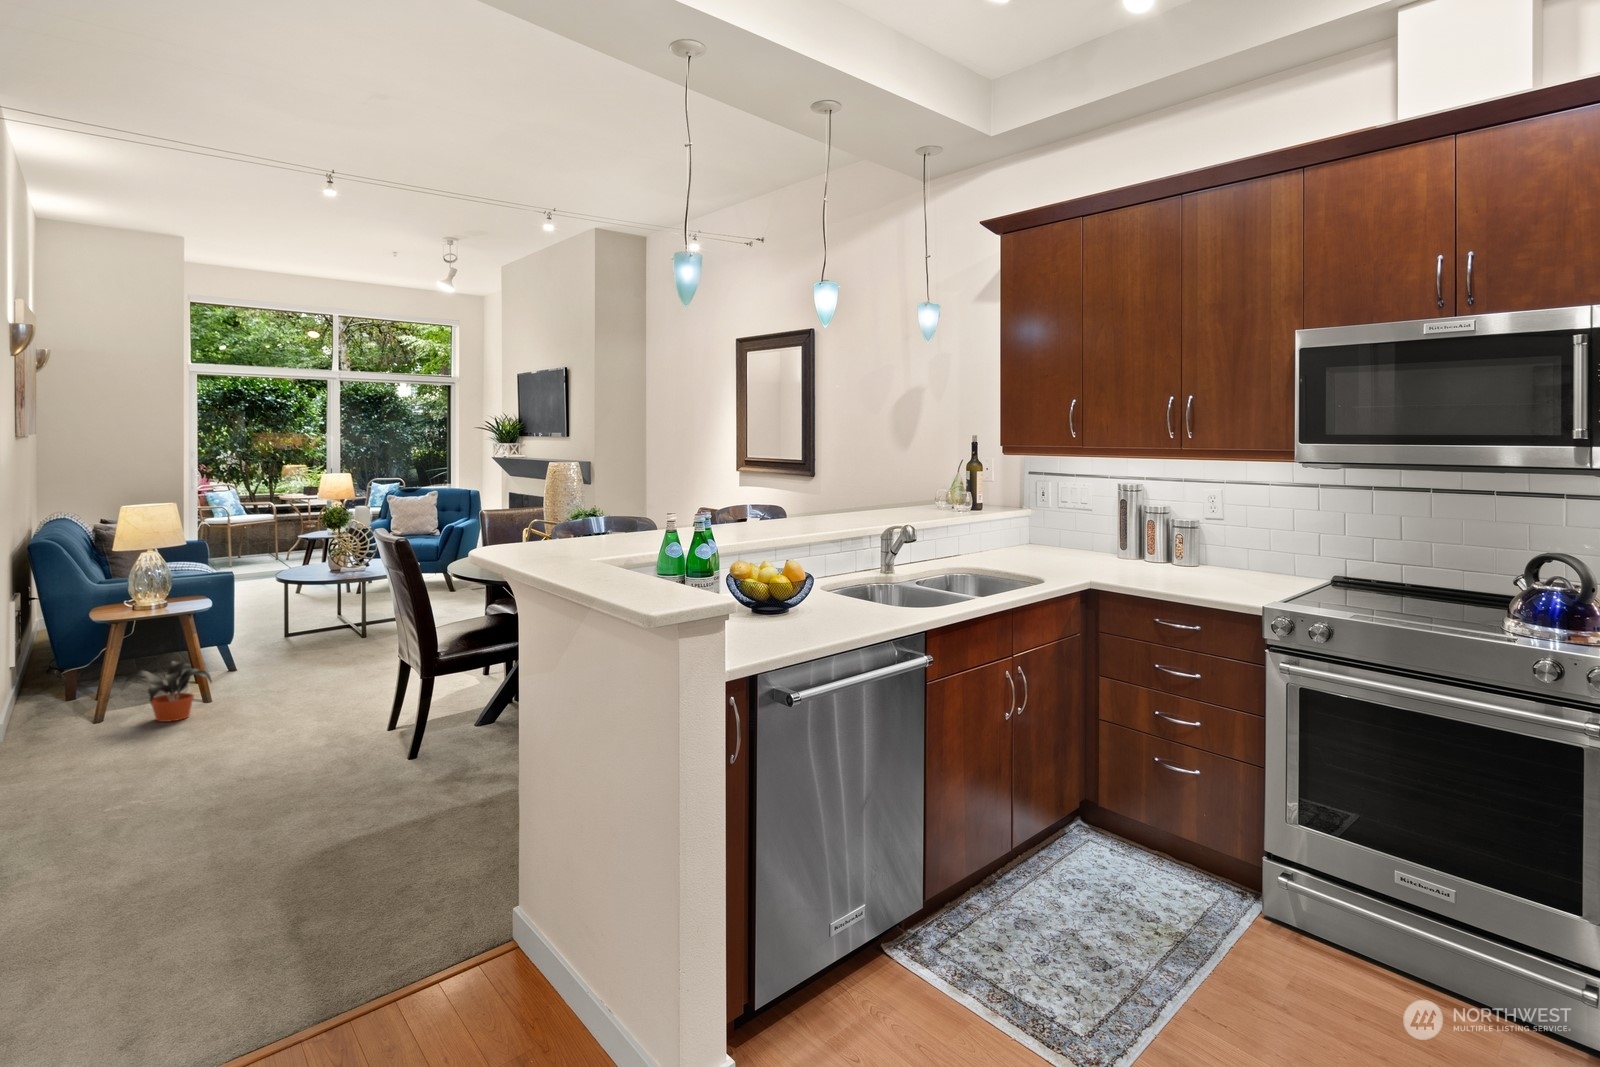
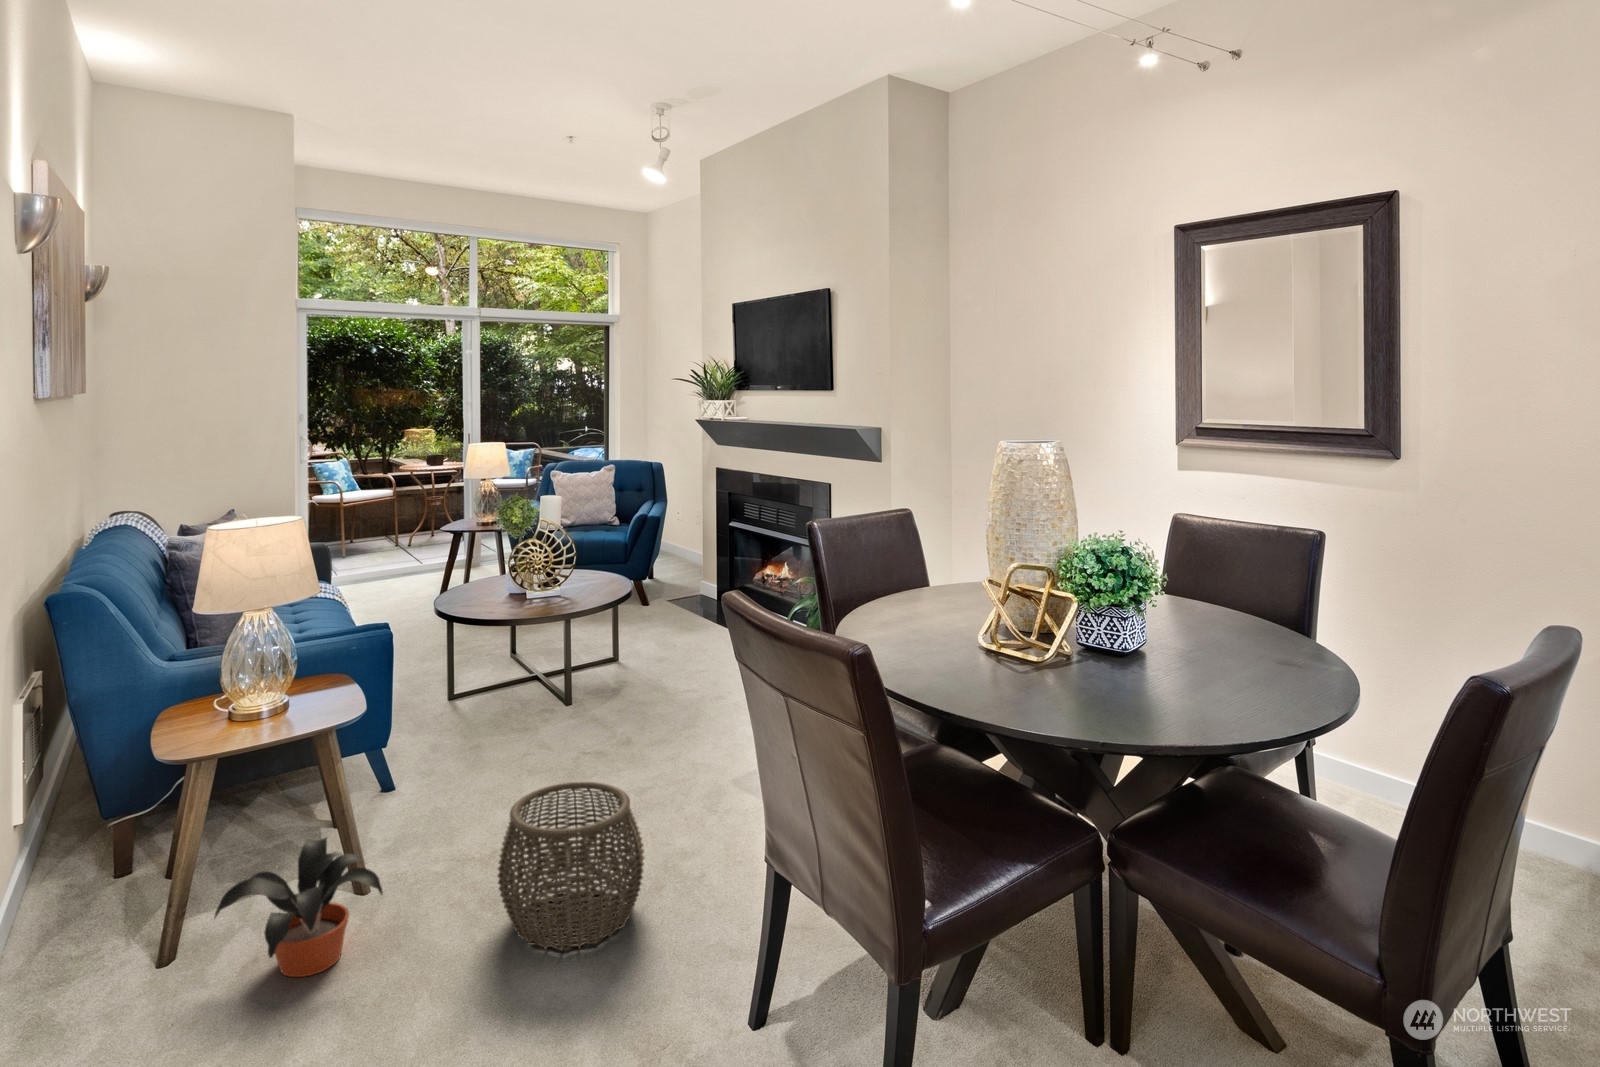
woven basket: none [275,639,359,714] -> present [498,782,644,950]

